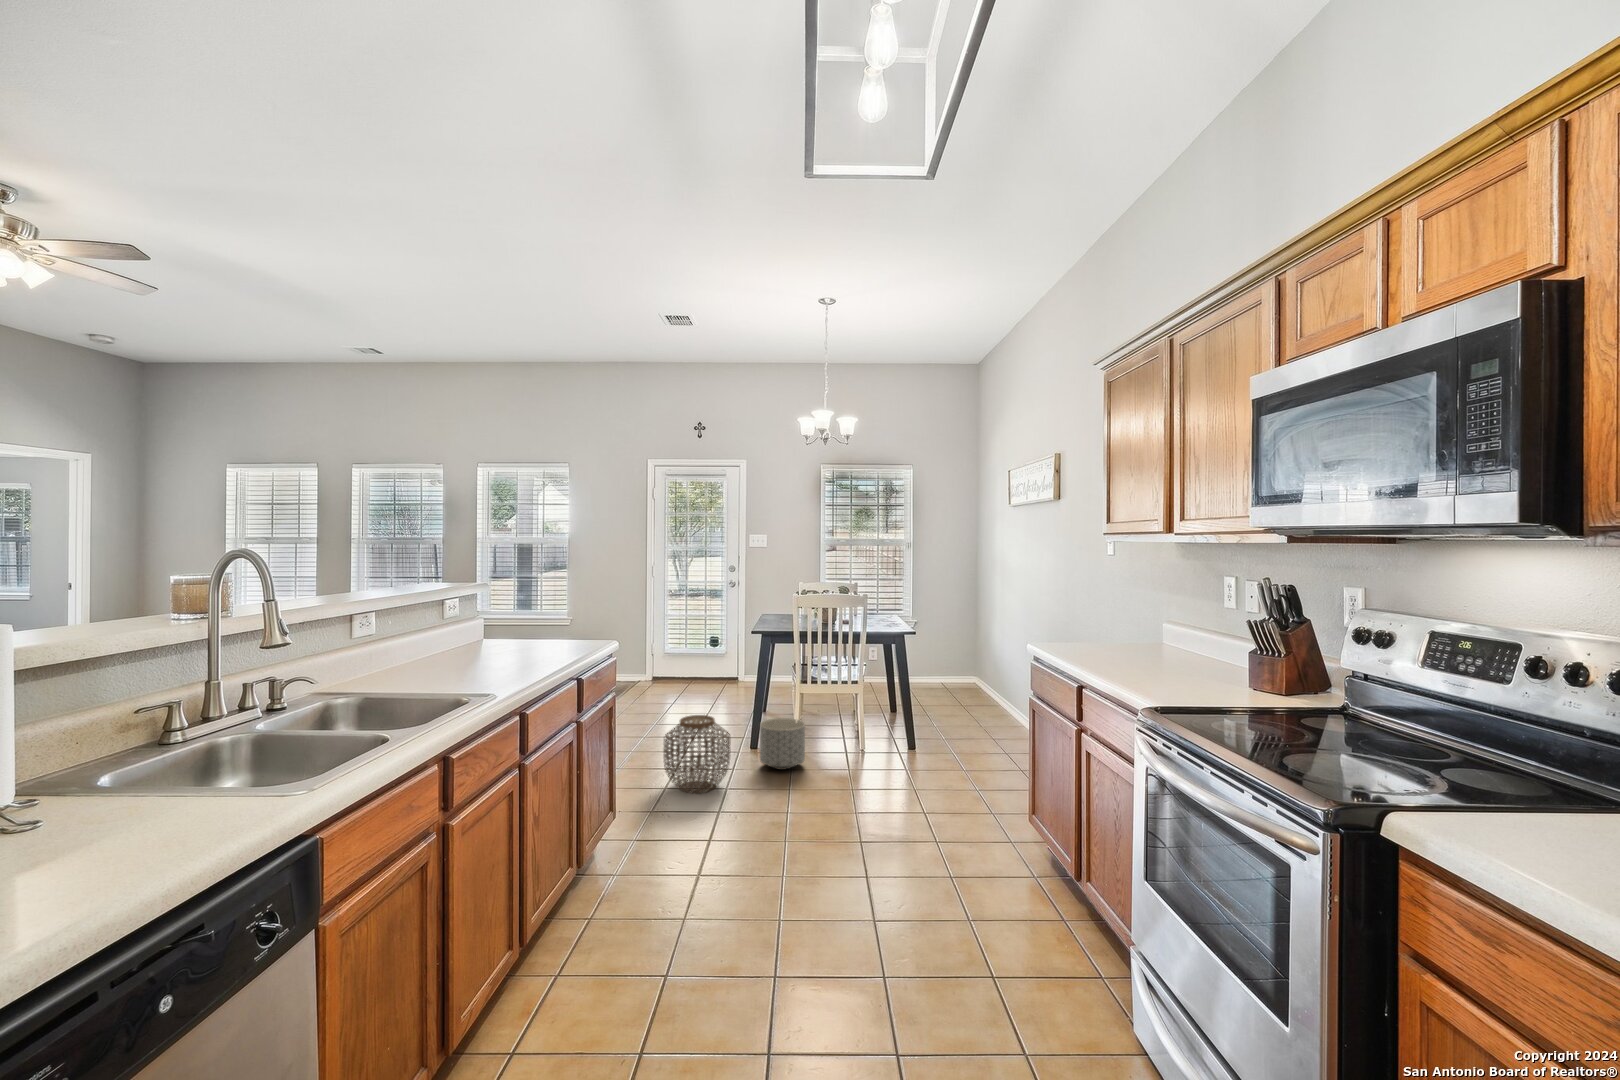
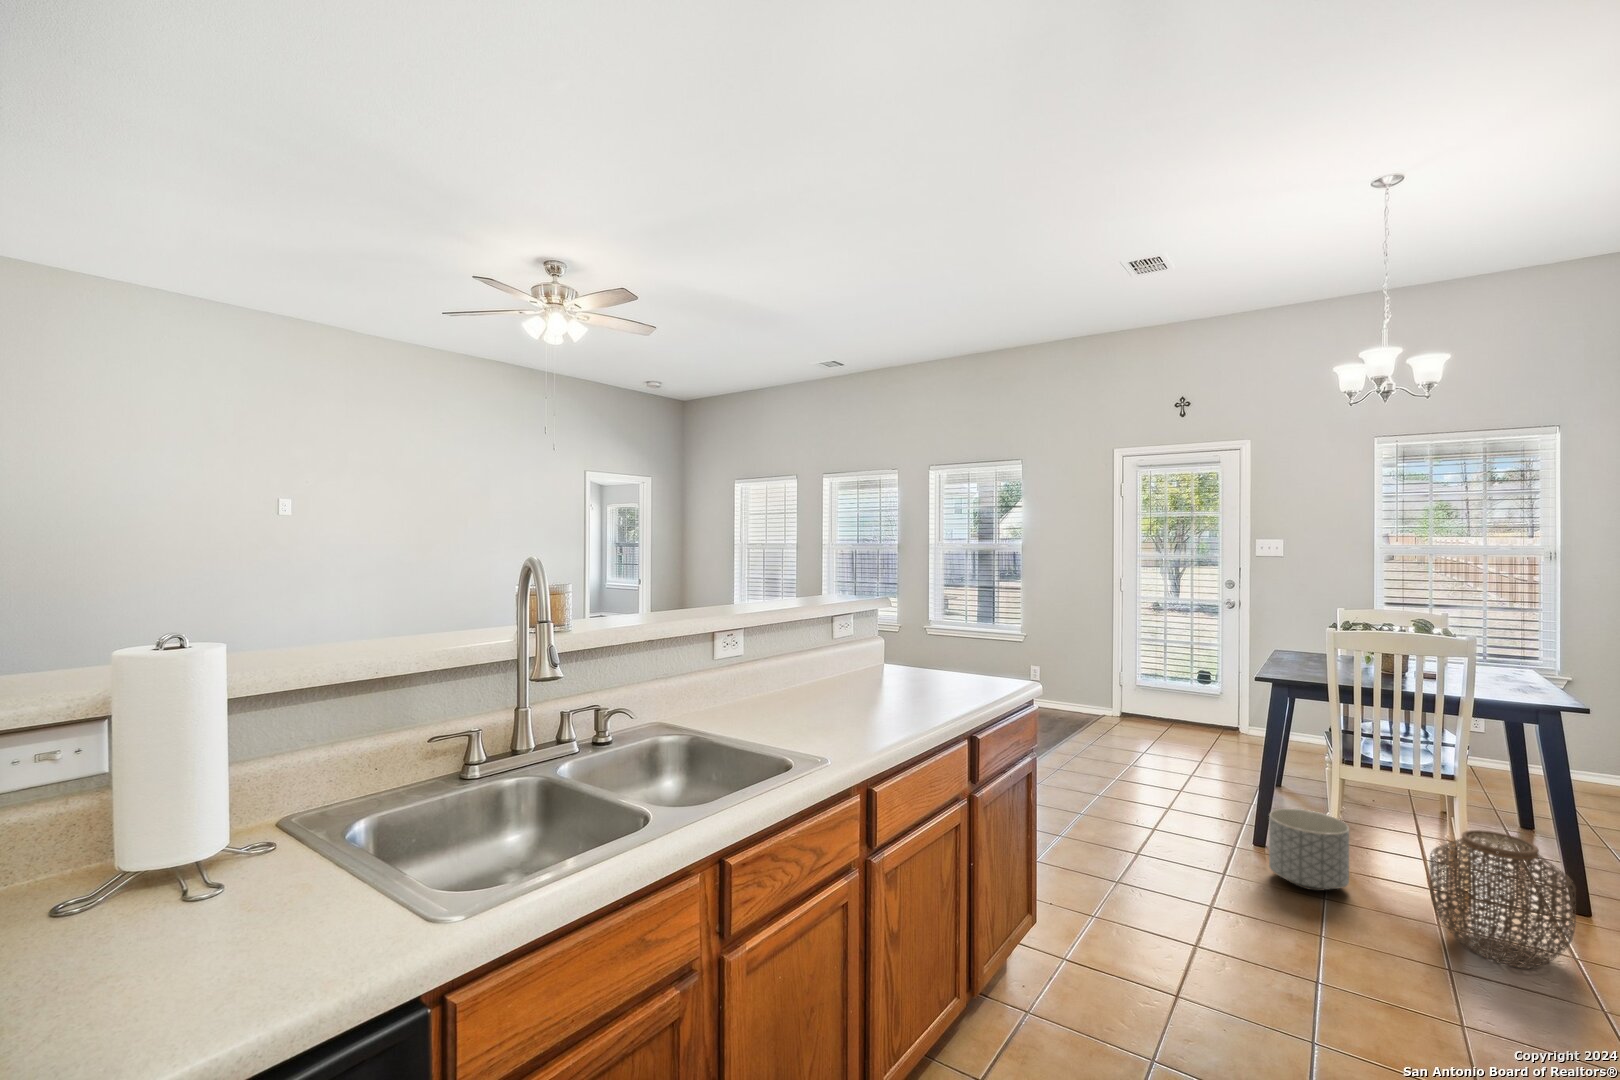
woven basket: present [664,715,730,793] -> present [1430,830,1576,968]

